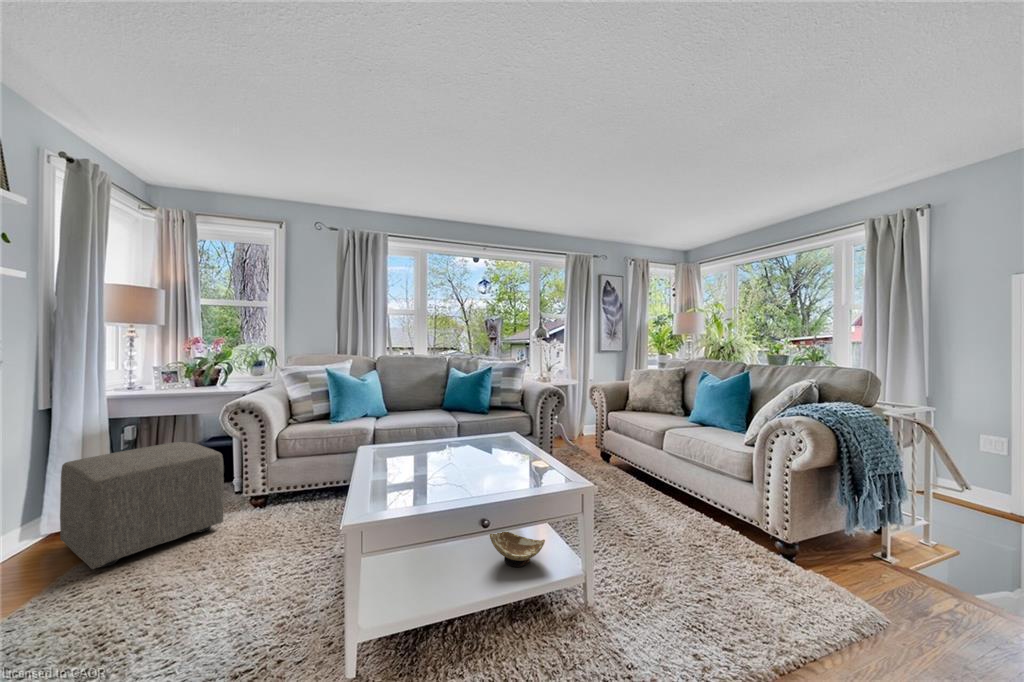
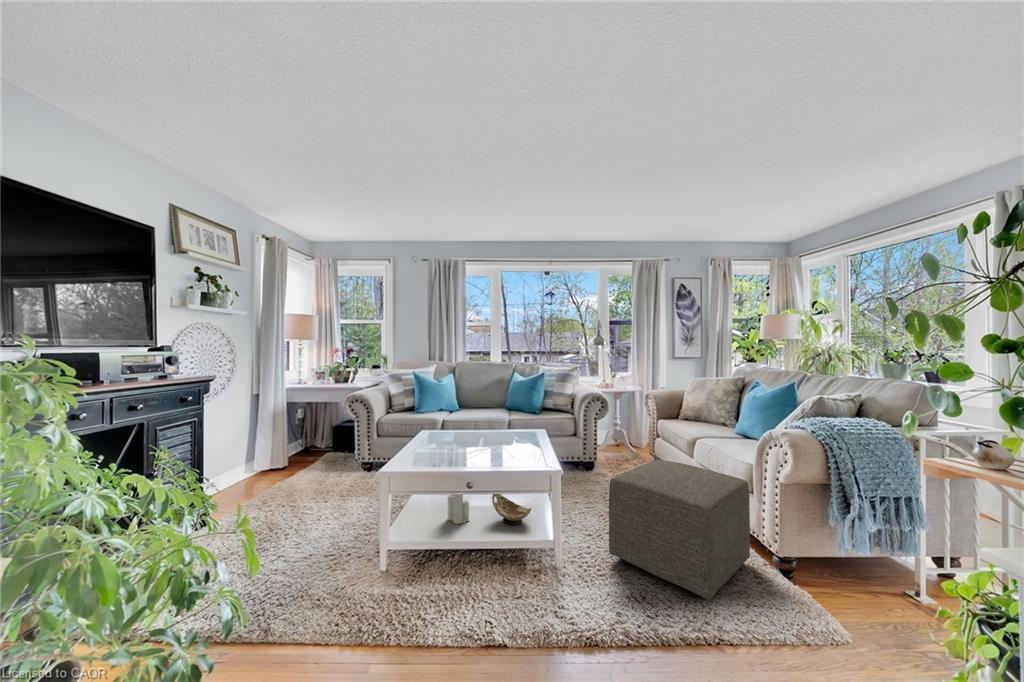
ottoman: present [60,442,224,569] -> present [609,460,750,601]
candle: none [426,527,459,579] -> present [448,493,469,524]

